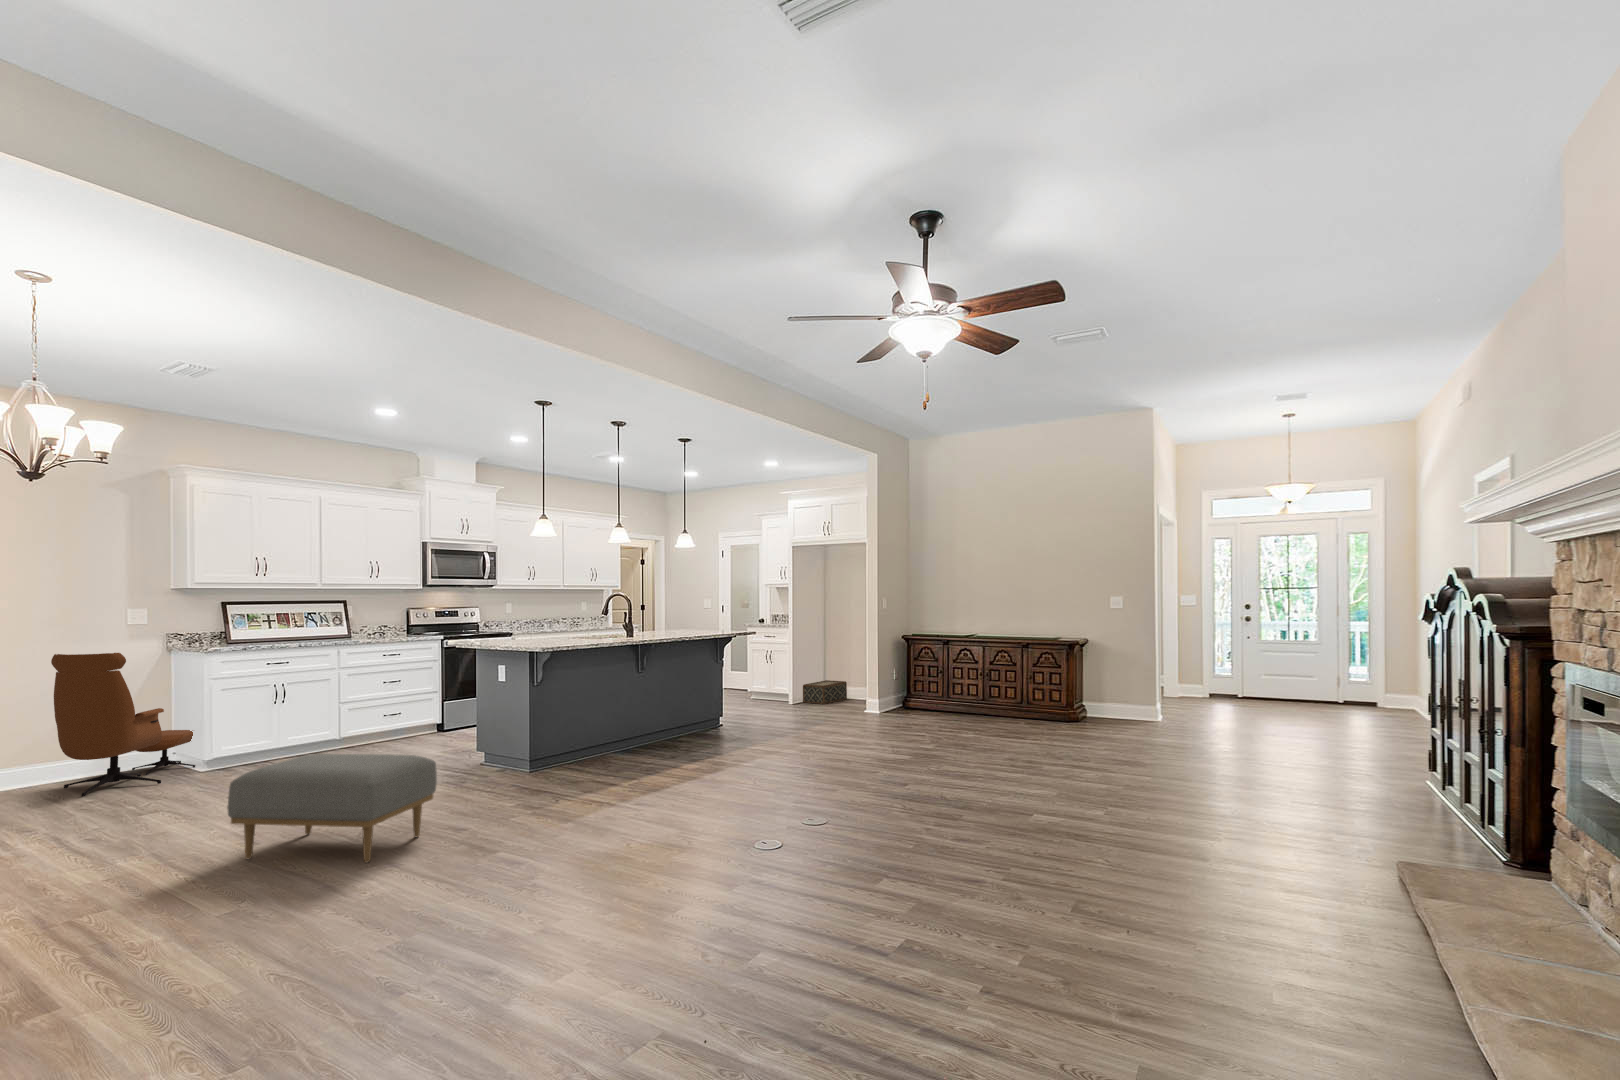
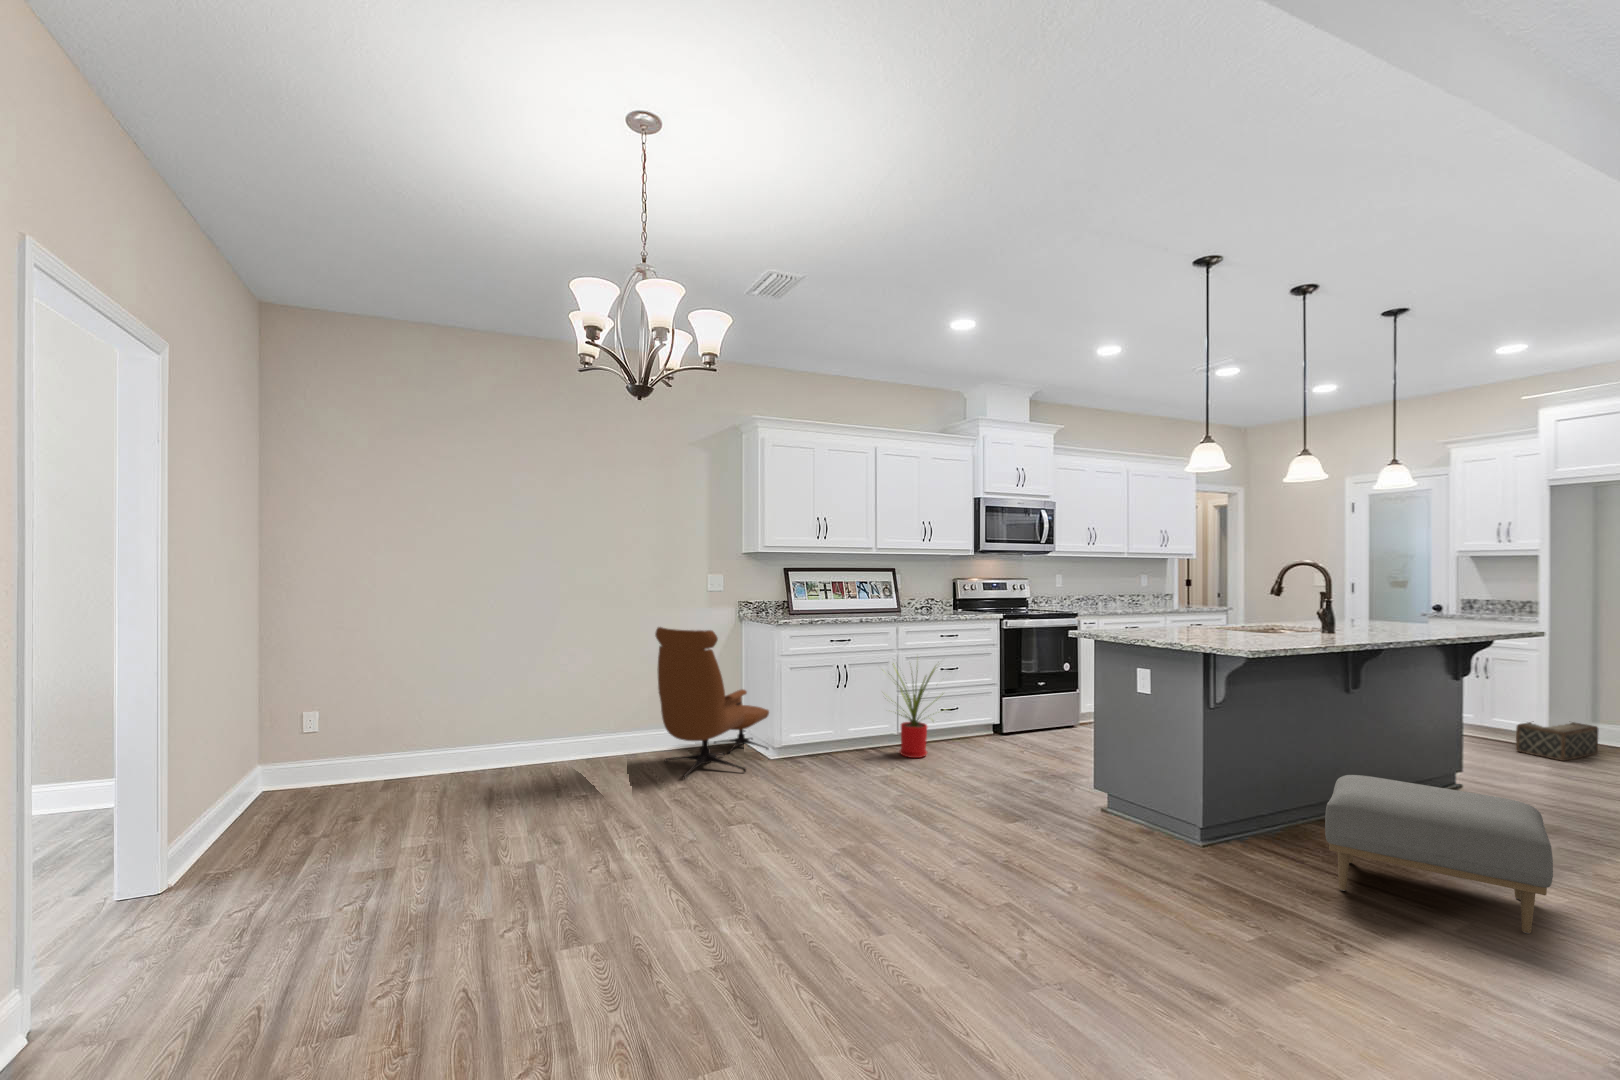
house plant: none [314,668,387,755] -> present [891,665,935,758]
ottoman: present [227,754,437,863] -> present [1325,775,1553,934]

